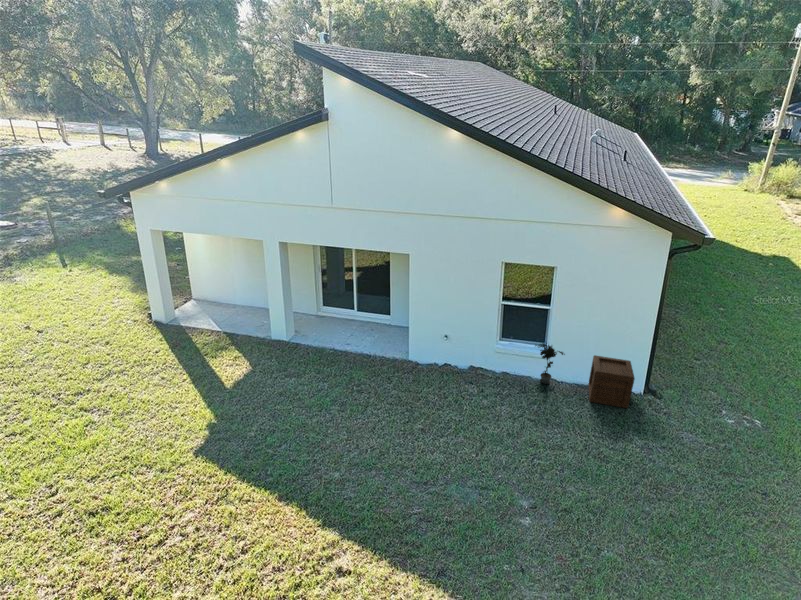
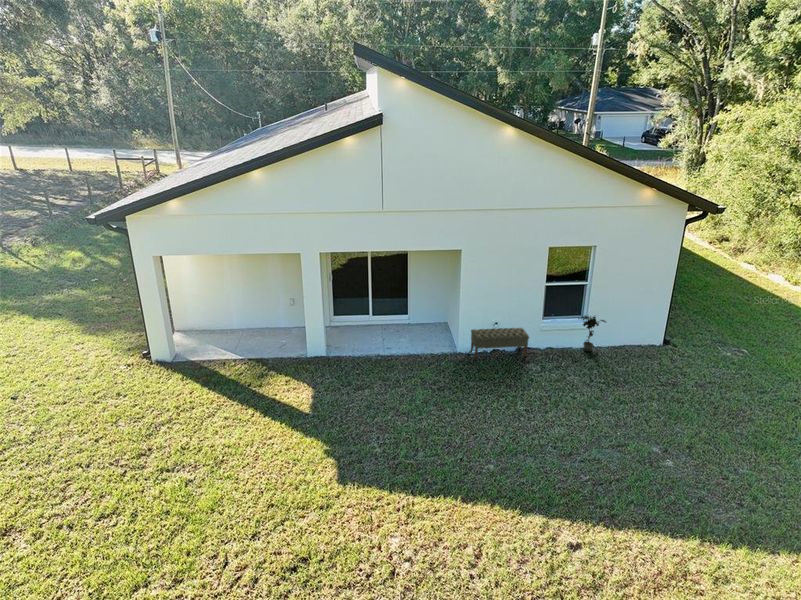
bench: none [417,339,476,376] -> present [471,328,529,359]
wooden crate: present [588,355,635,408] -> none [620,319,670,359]

